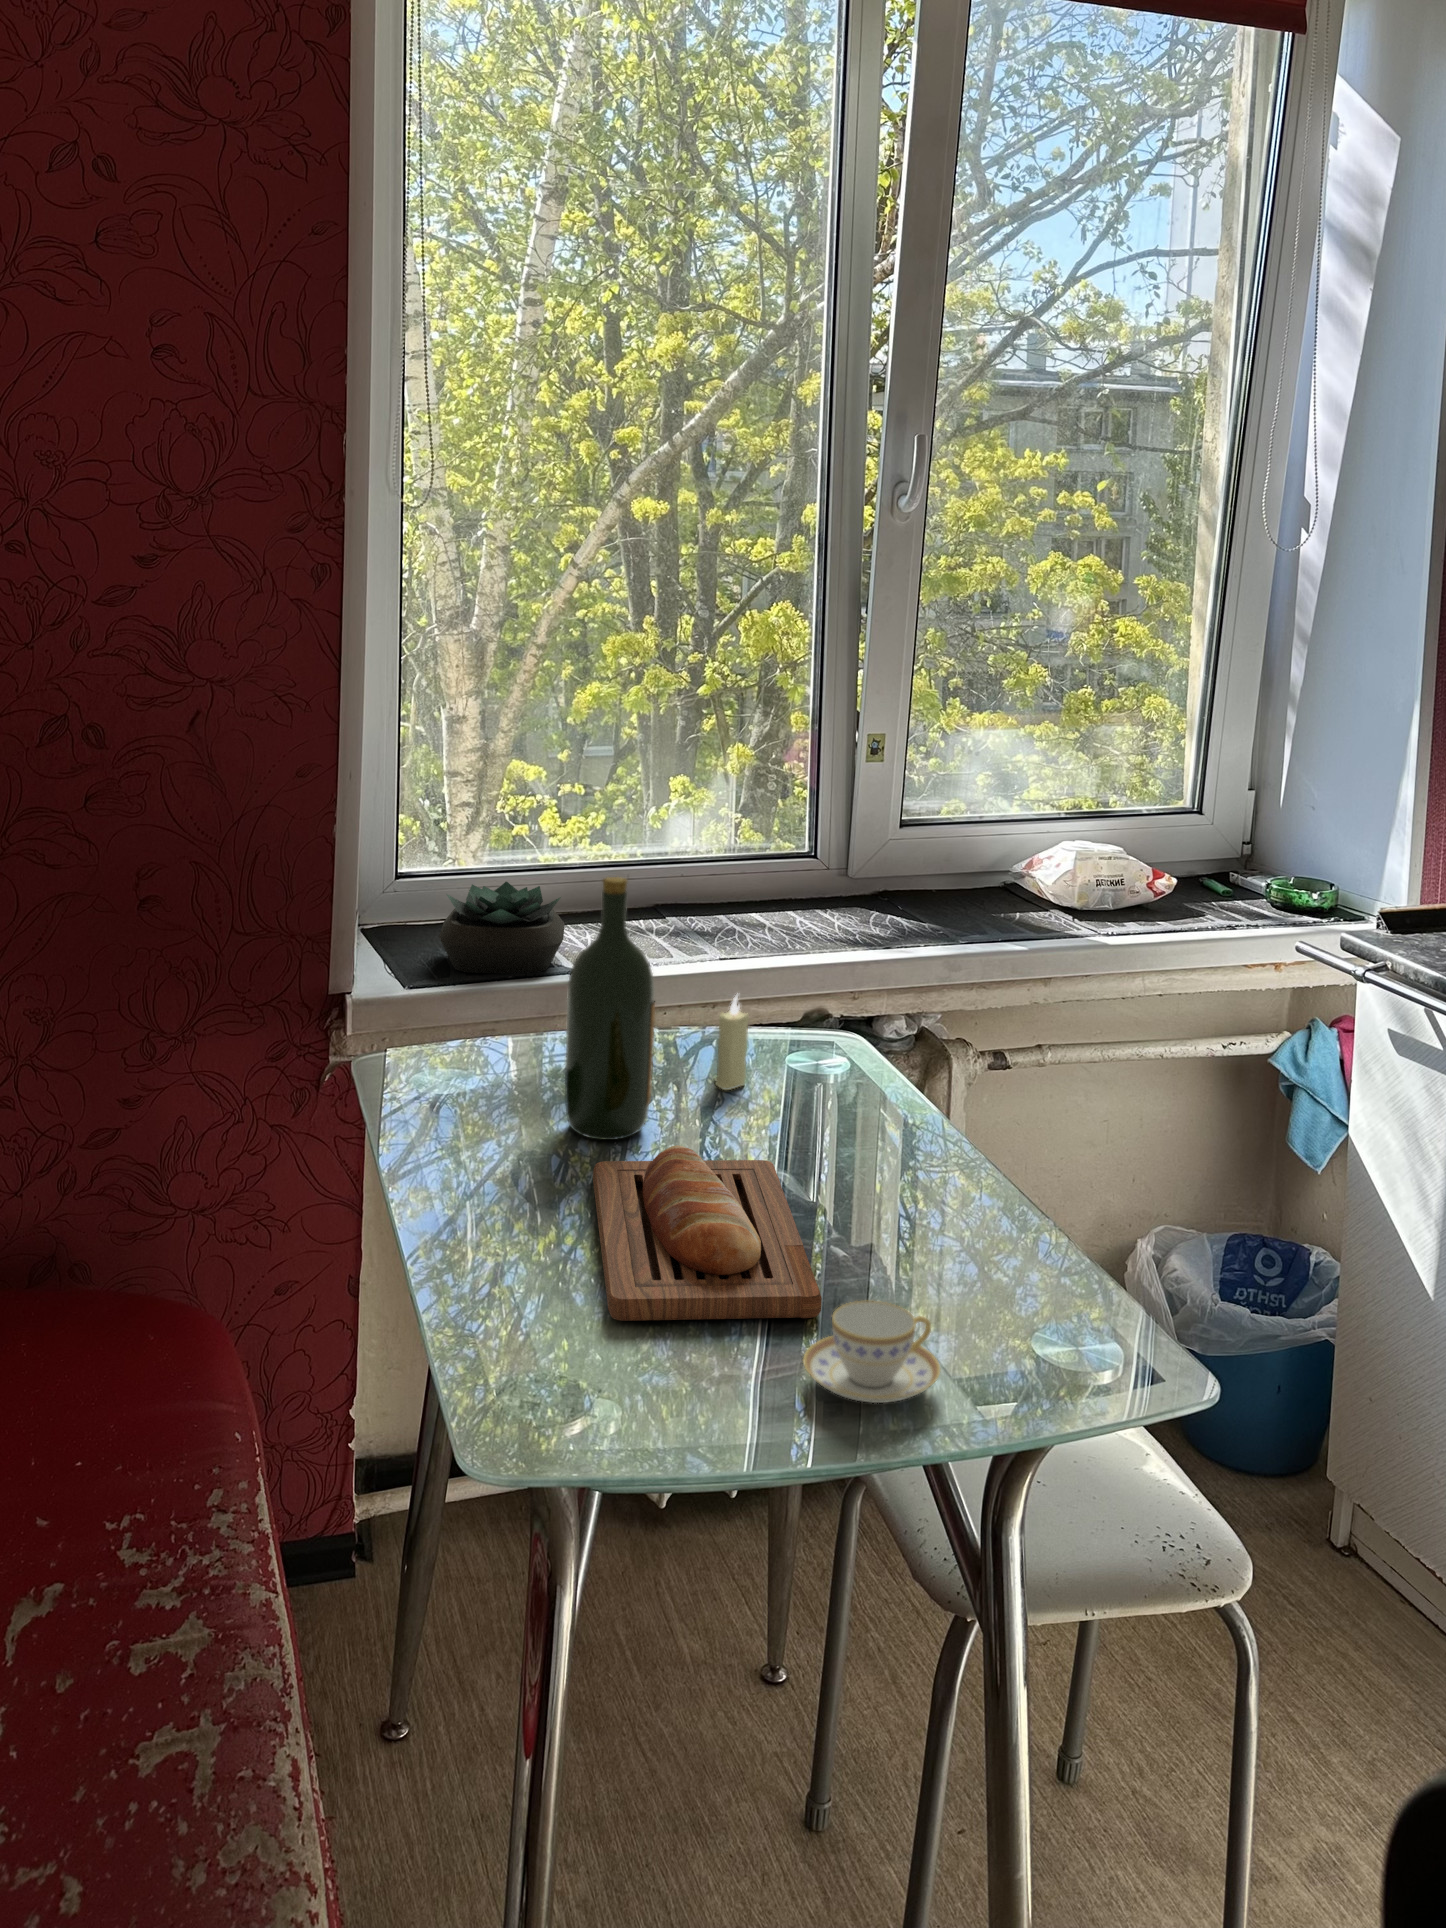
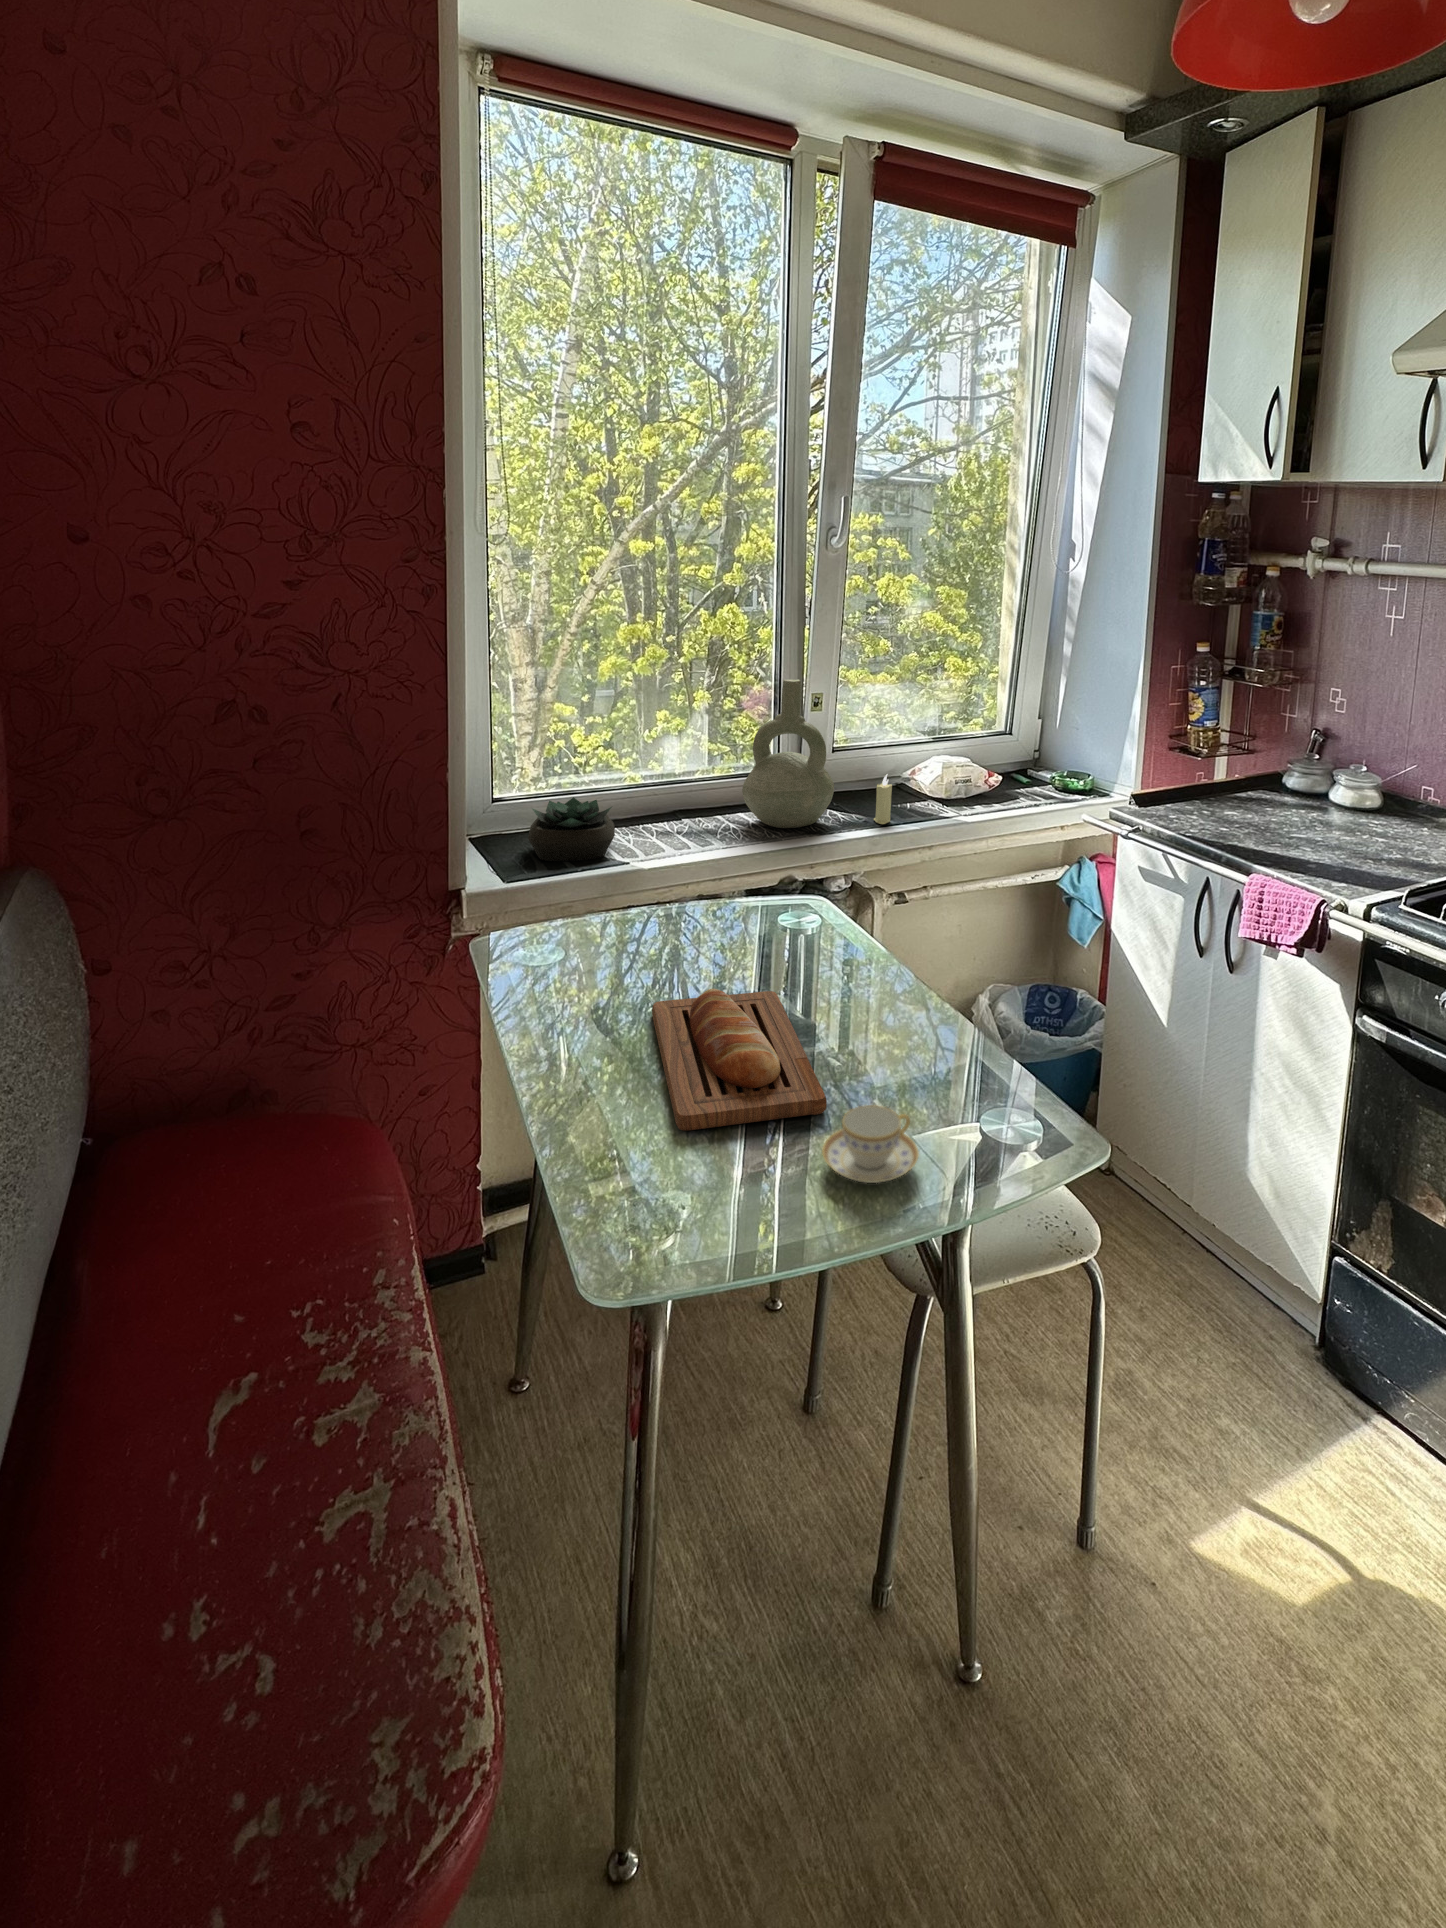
decorative vase: none [759,714,900,944] -> present [742,680,834,828]
wine bottle: present [565,877,655,1140] -> none [627,802,690,982]
candle: present [715,996,749,1090] -> present [873,774,892,824]

